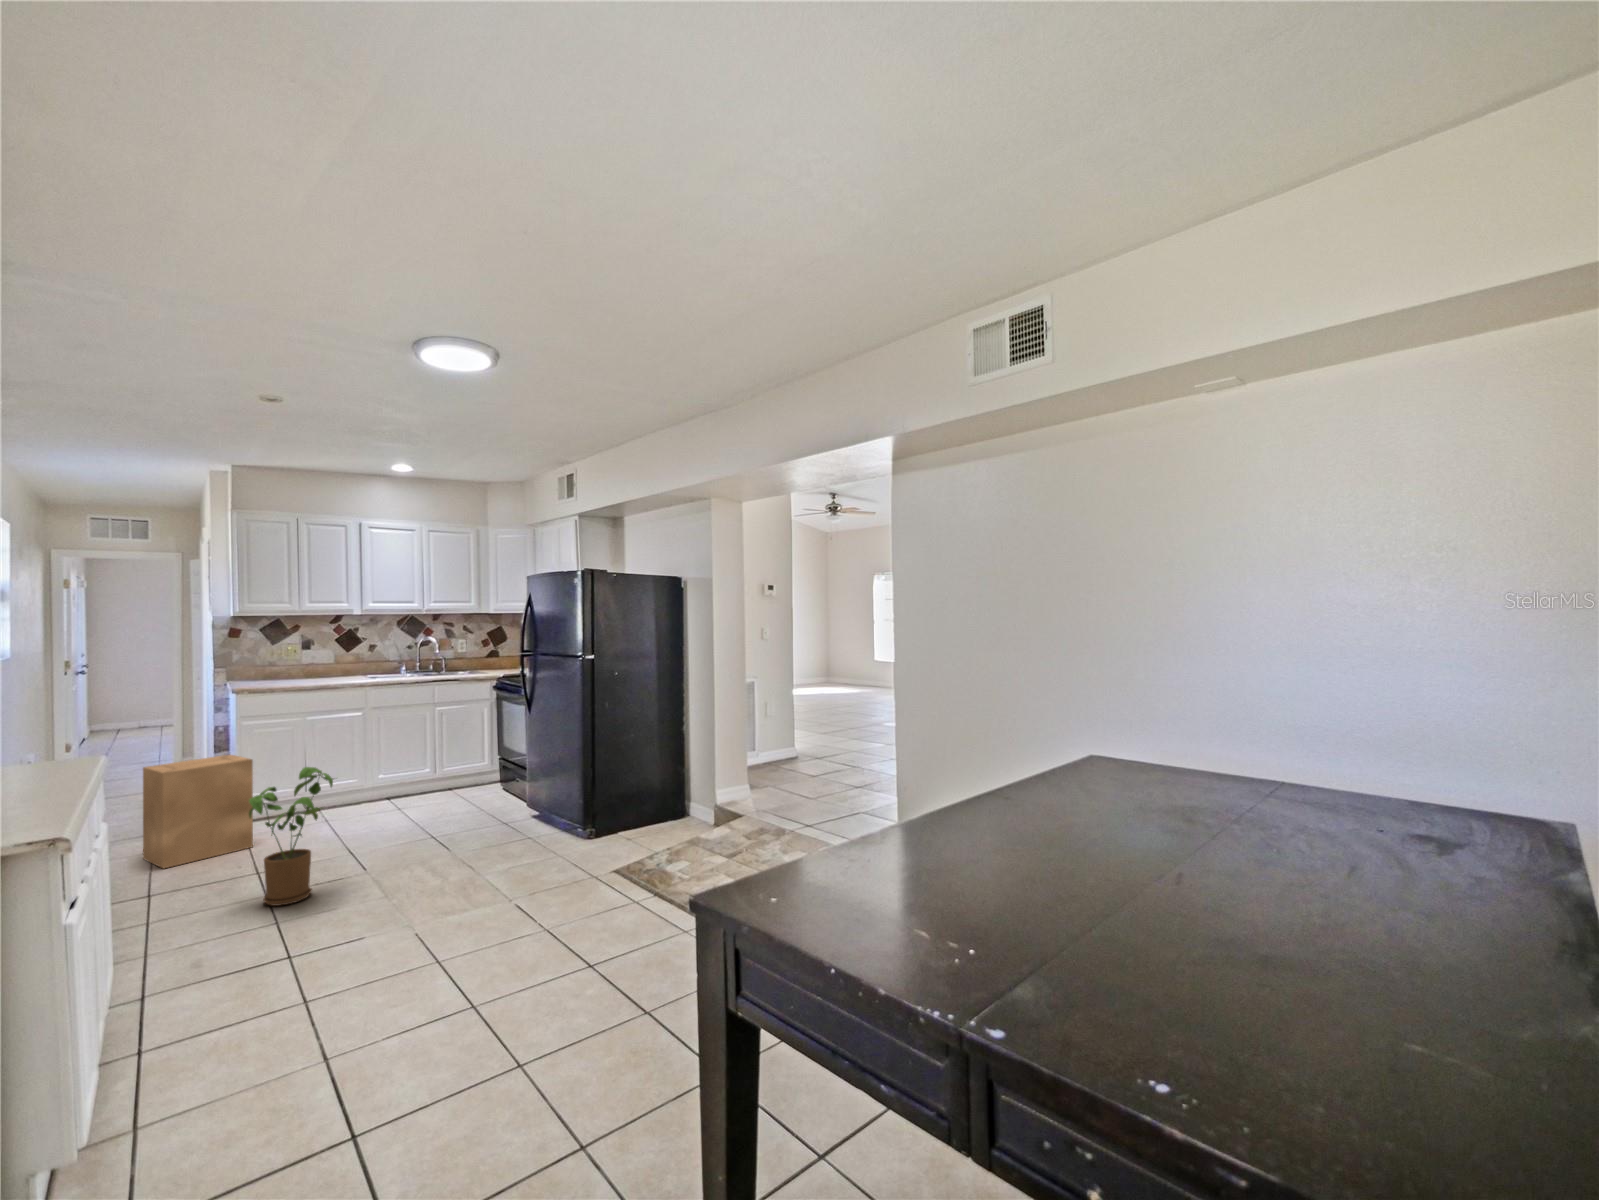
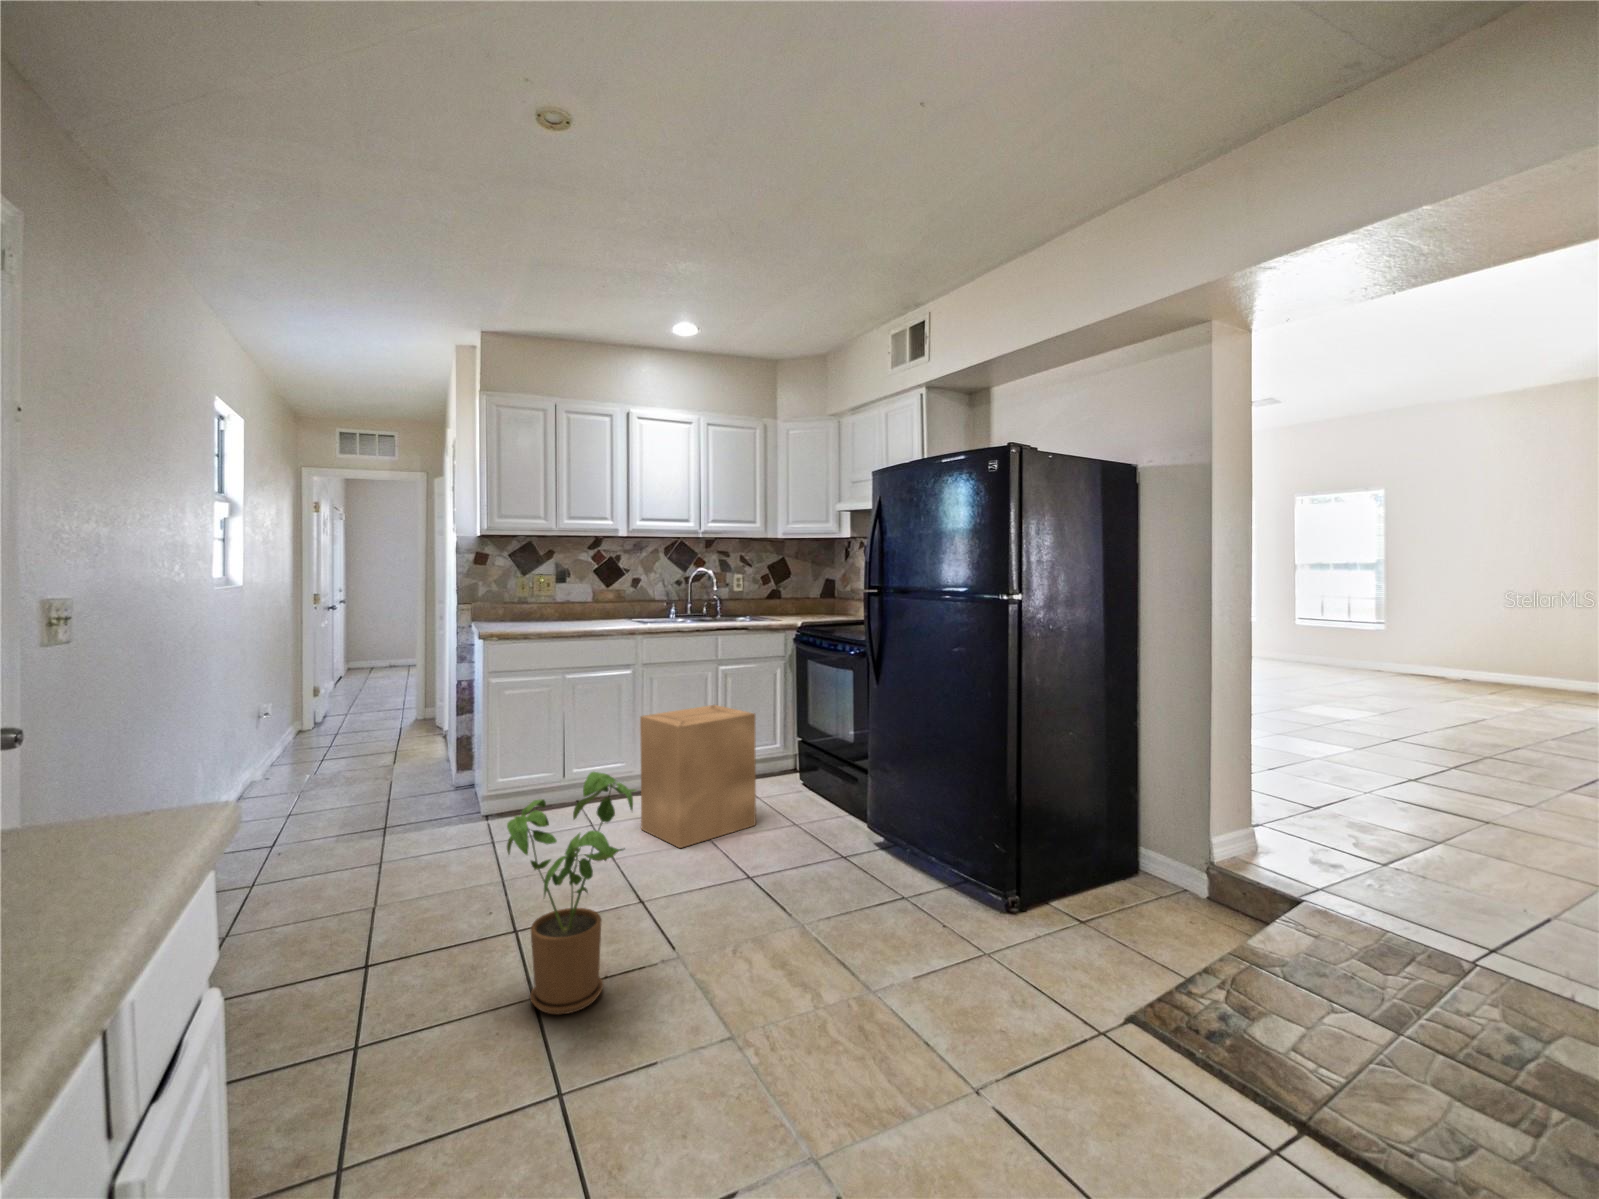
cardboard box: present [143,755,253,868] -> present [640,705,756,848]

